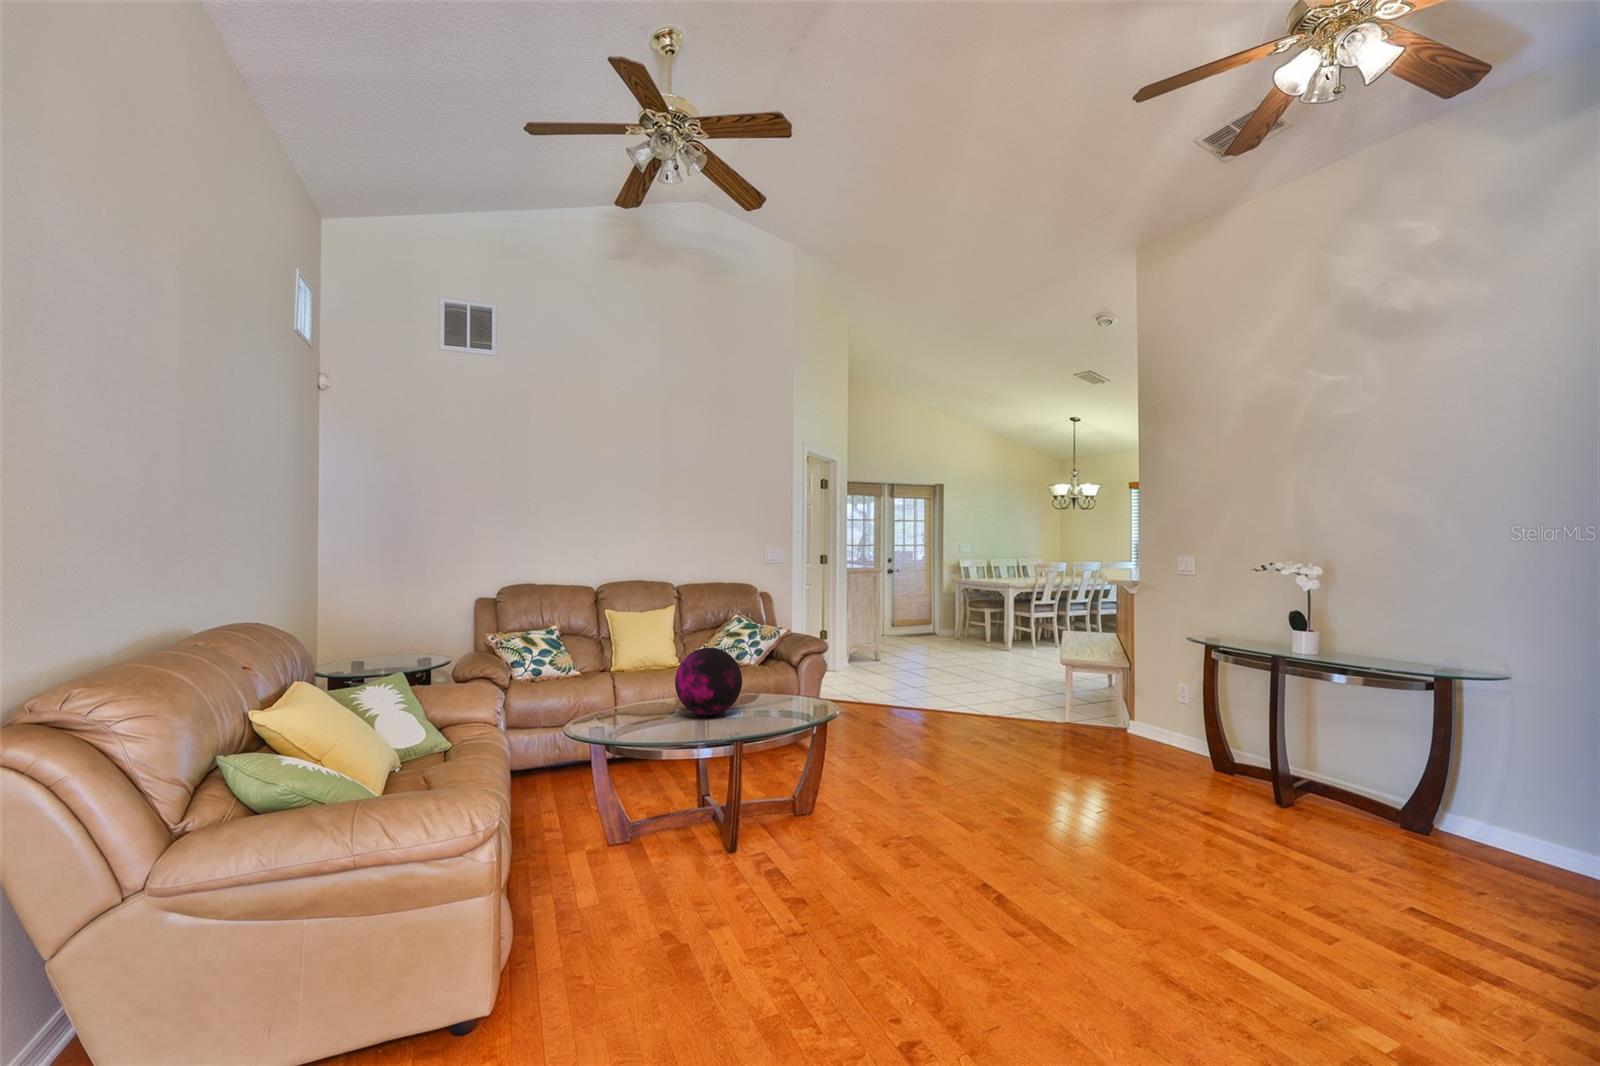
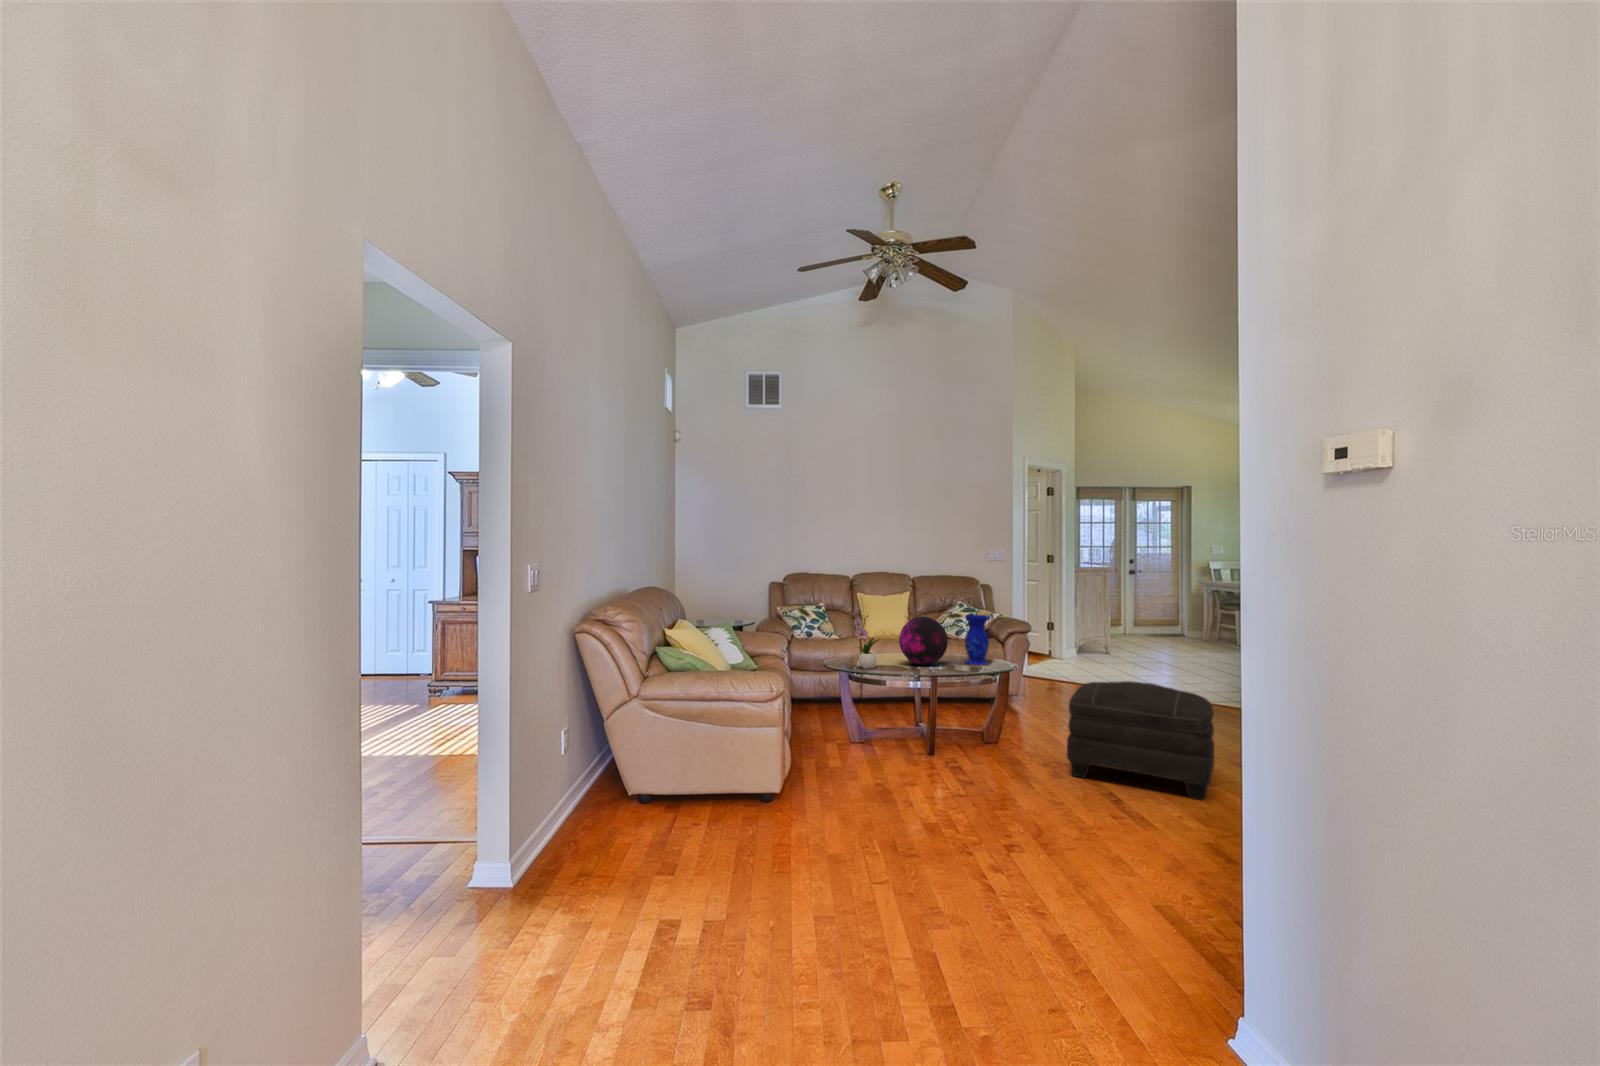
vase: none [762,640,793,709] -> present [965,615,989,665]
flower arrangement: none [610,645,650,732] -> present [854,610,879,669]
ottoman: none [911,722,1087,874] -> present [1067,681,1215,800]

